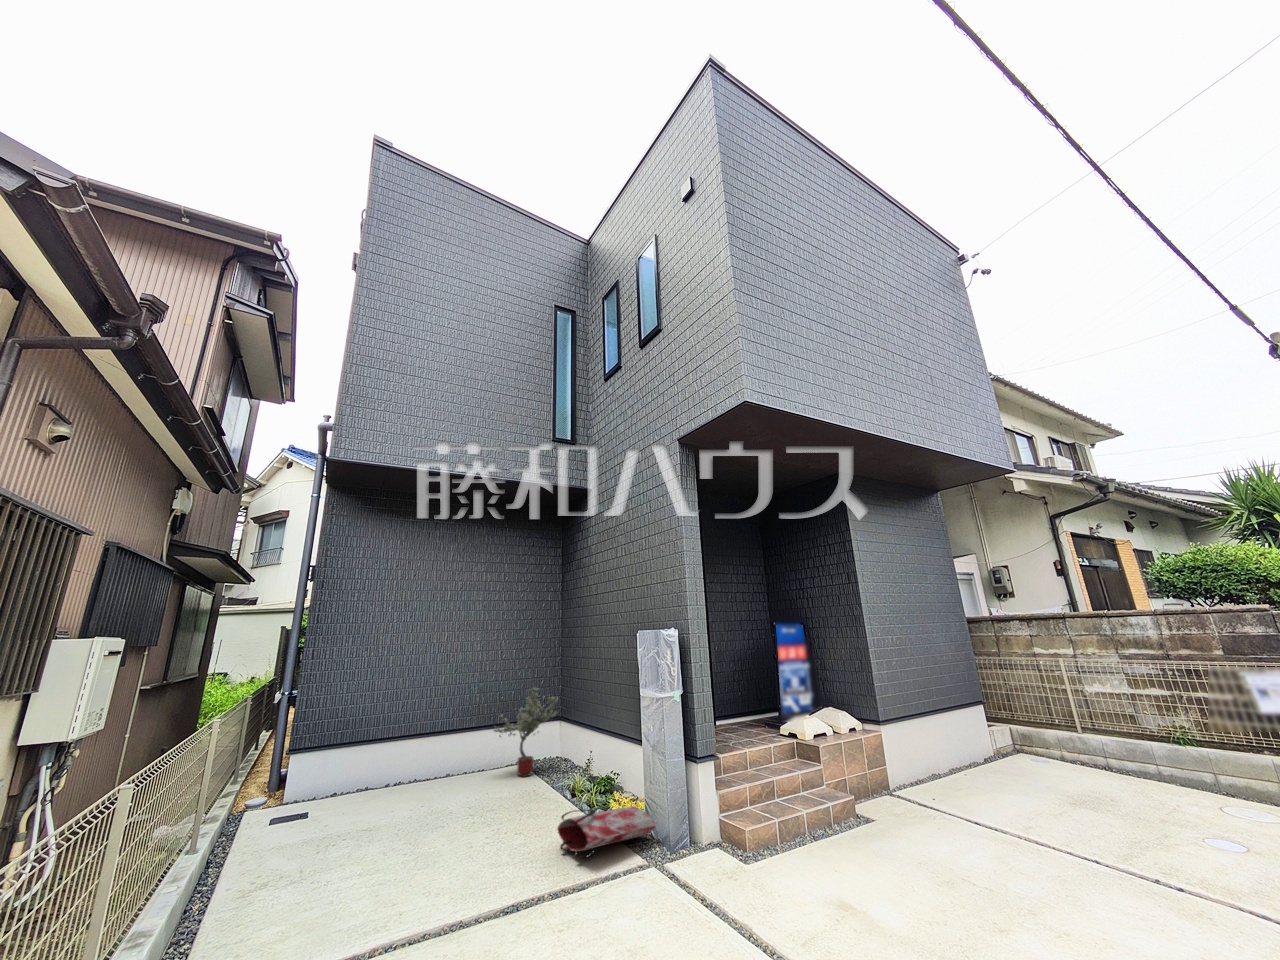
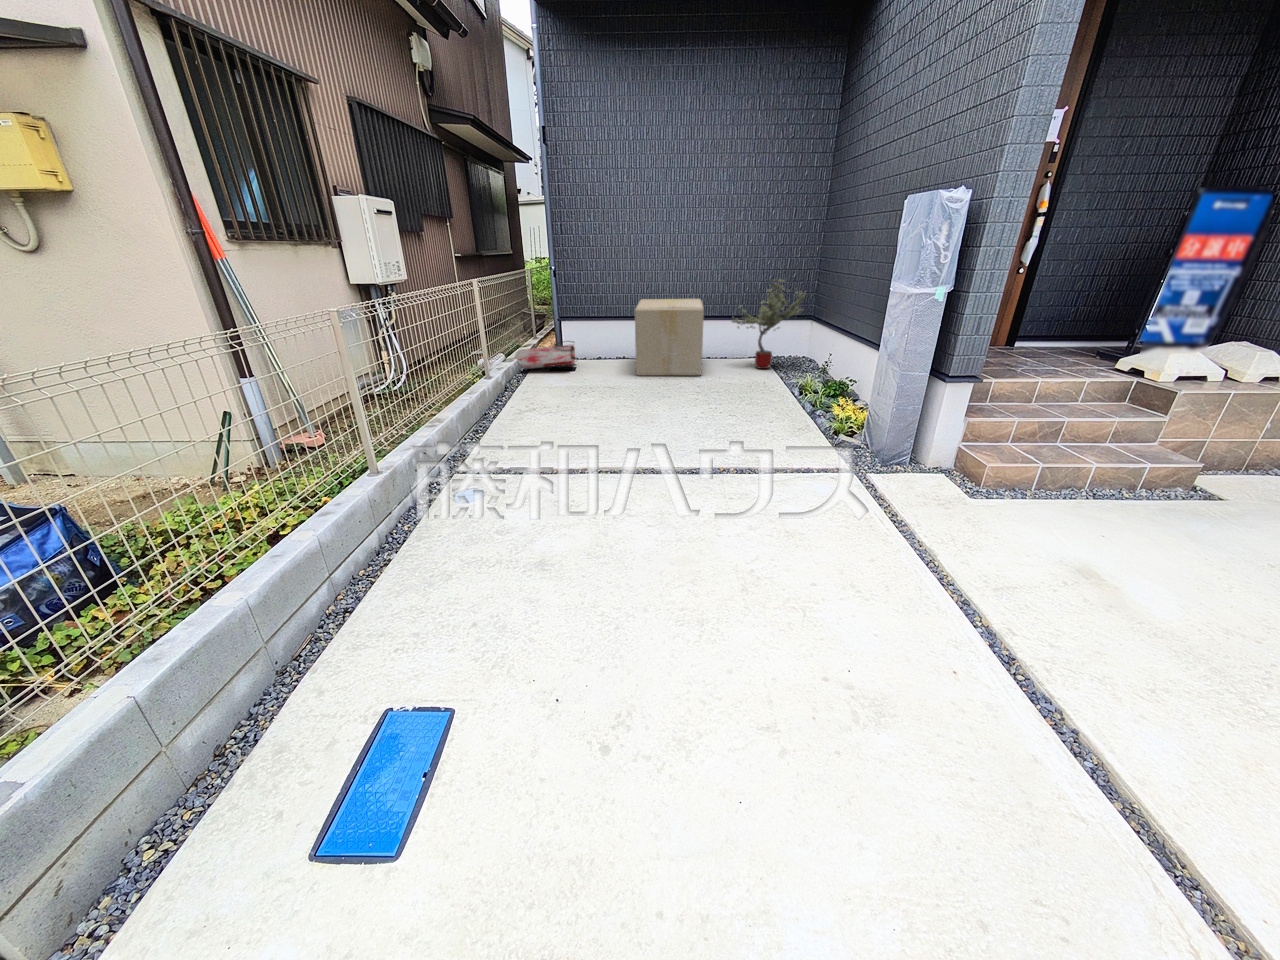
cardboard box: none [390,712,472,808] -> present [635,299,704,376]
bag: present [557,806,656,858] -> present [514,342,576,369]

